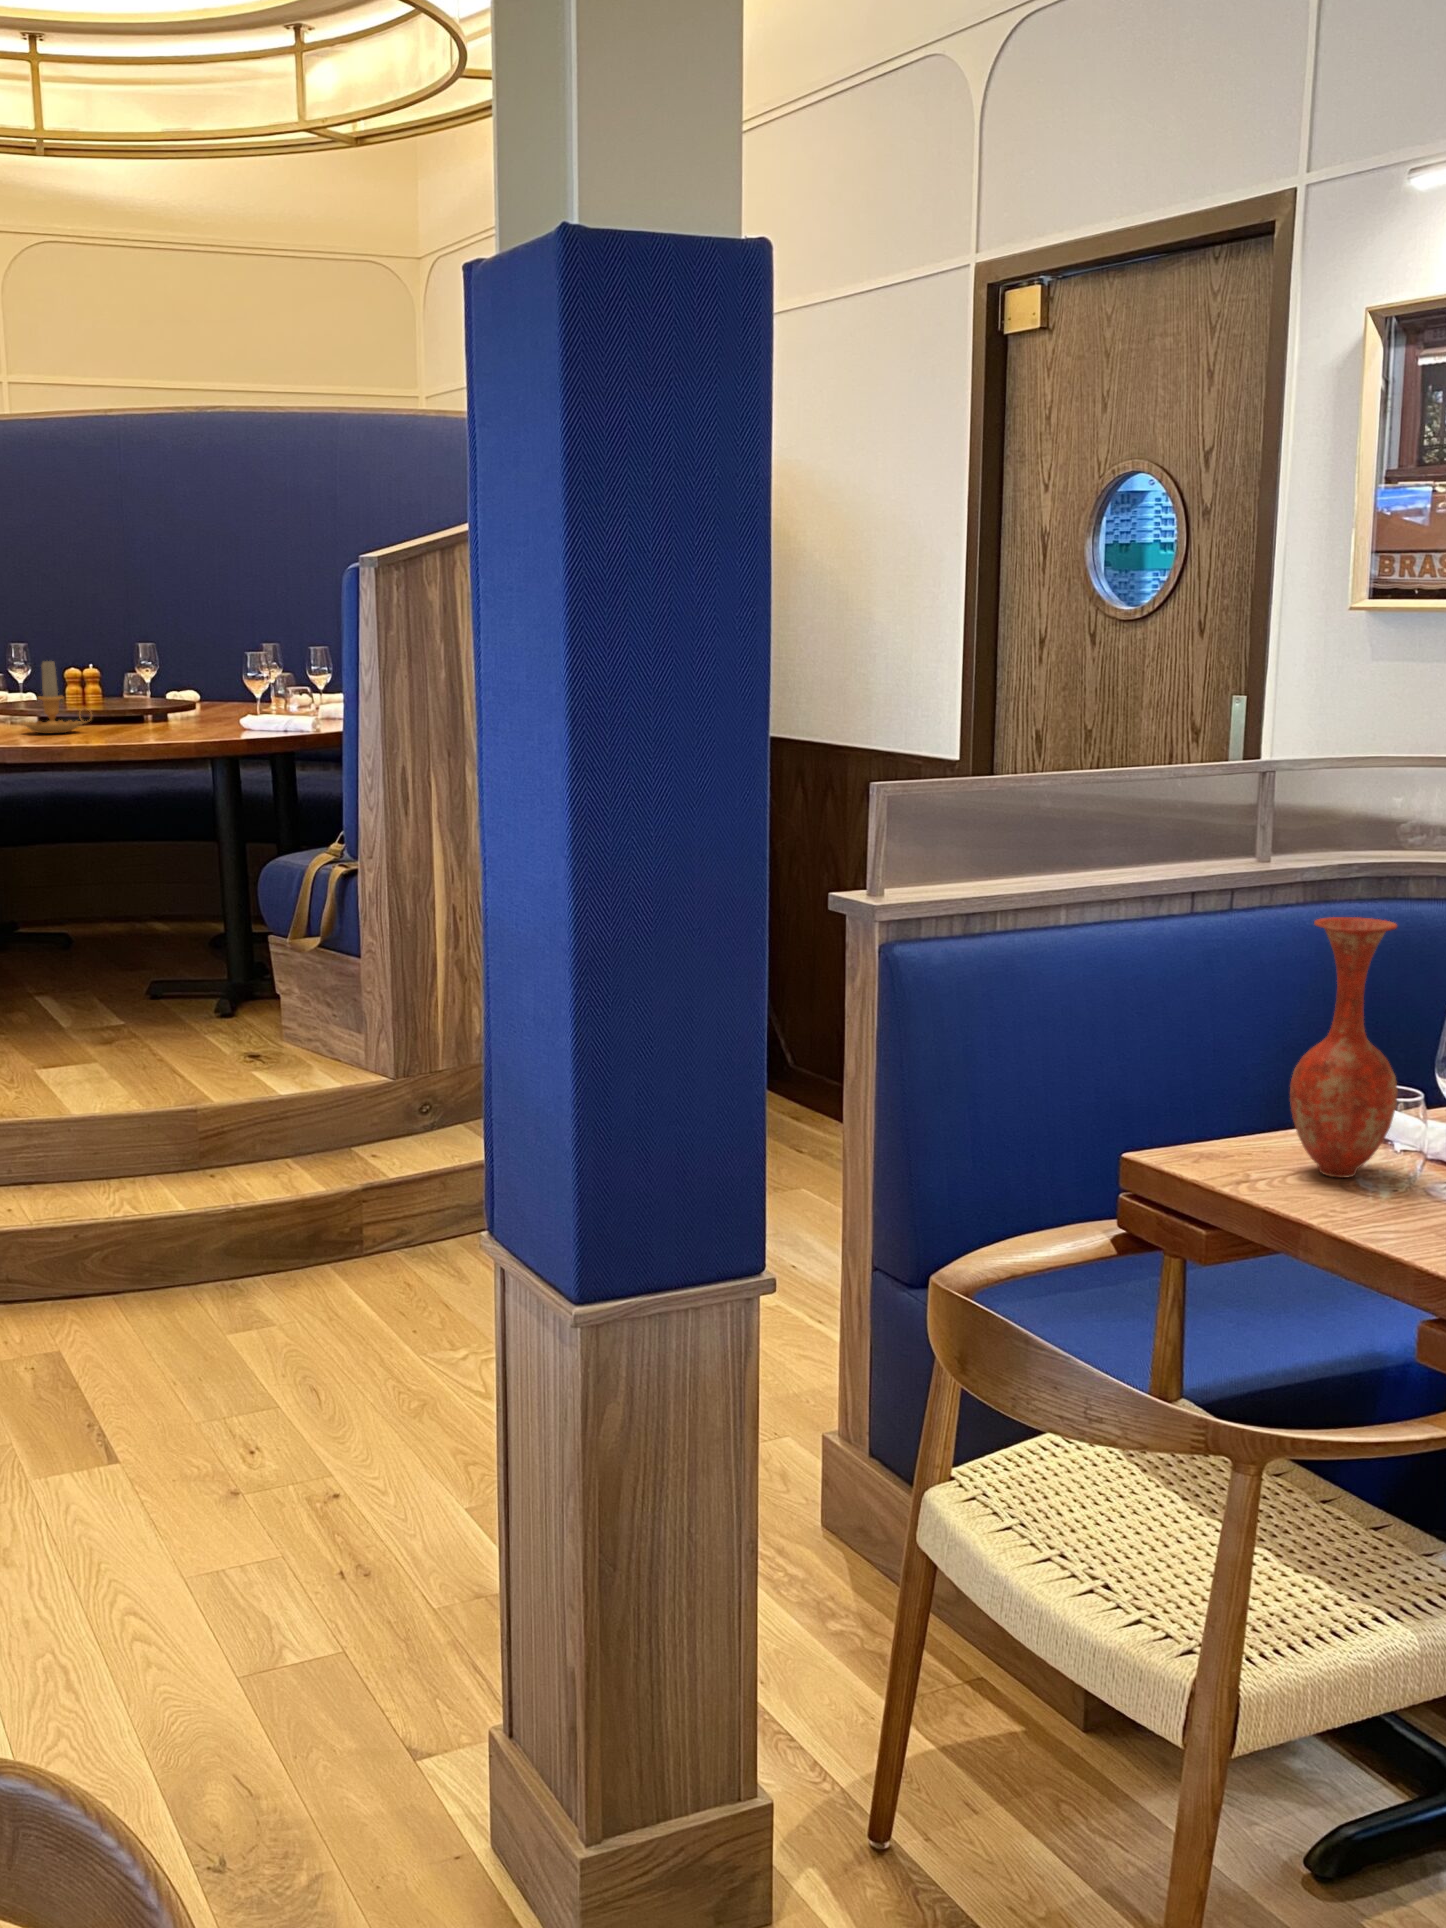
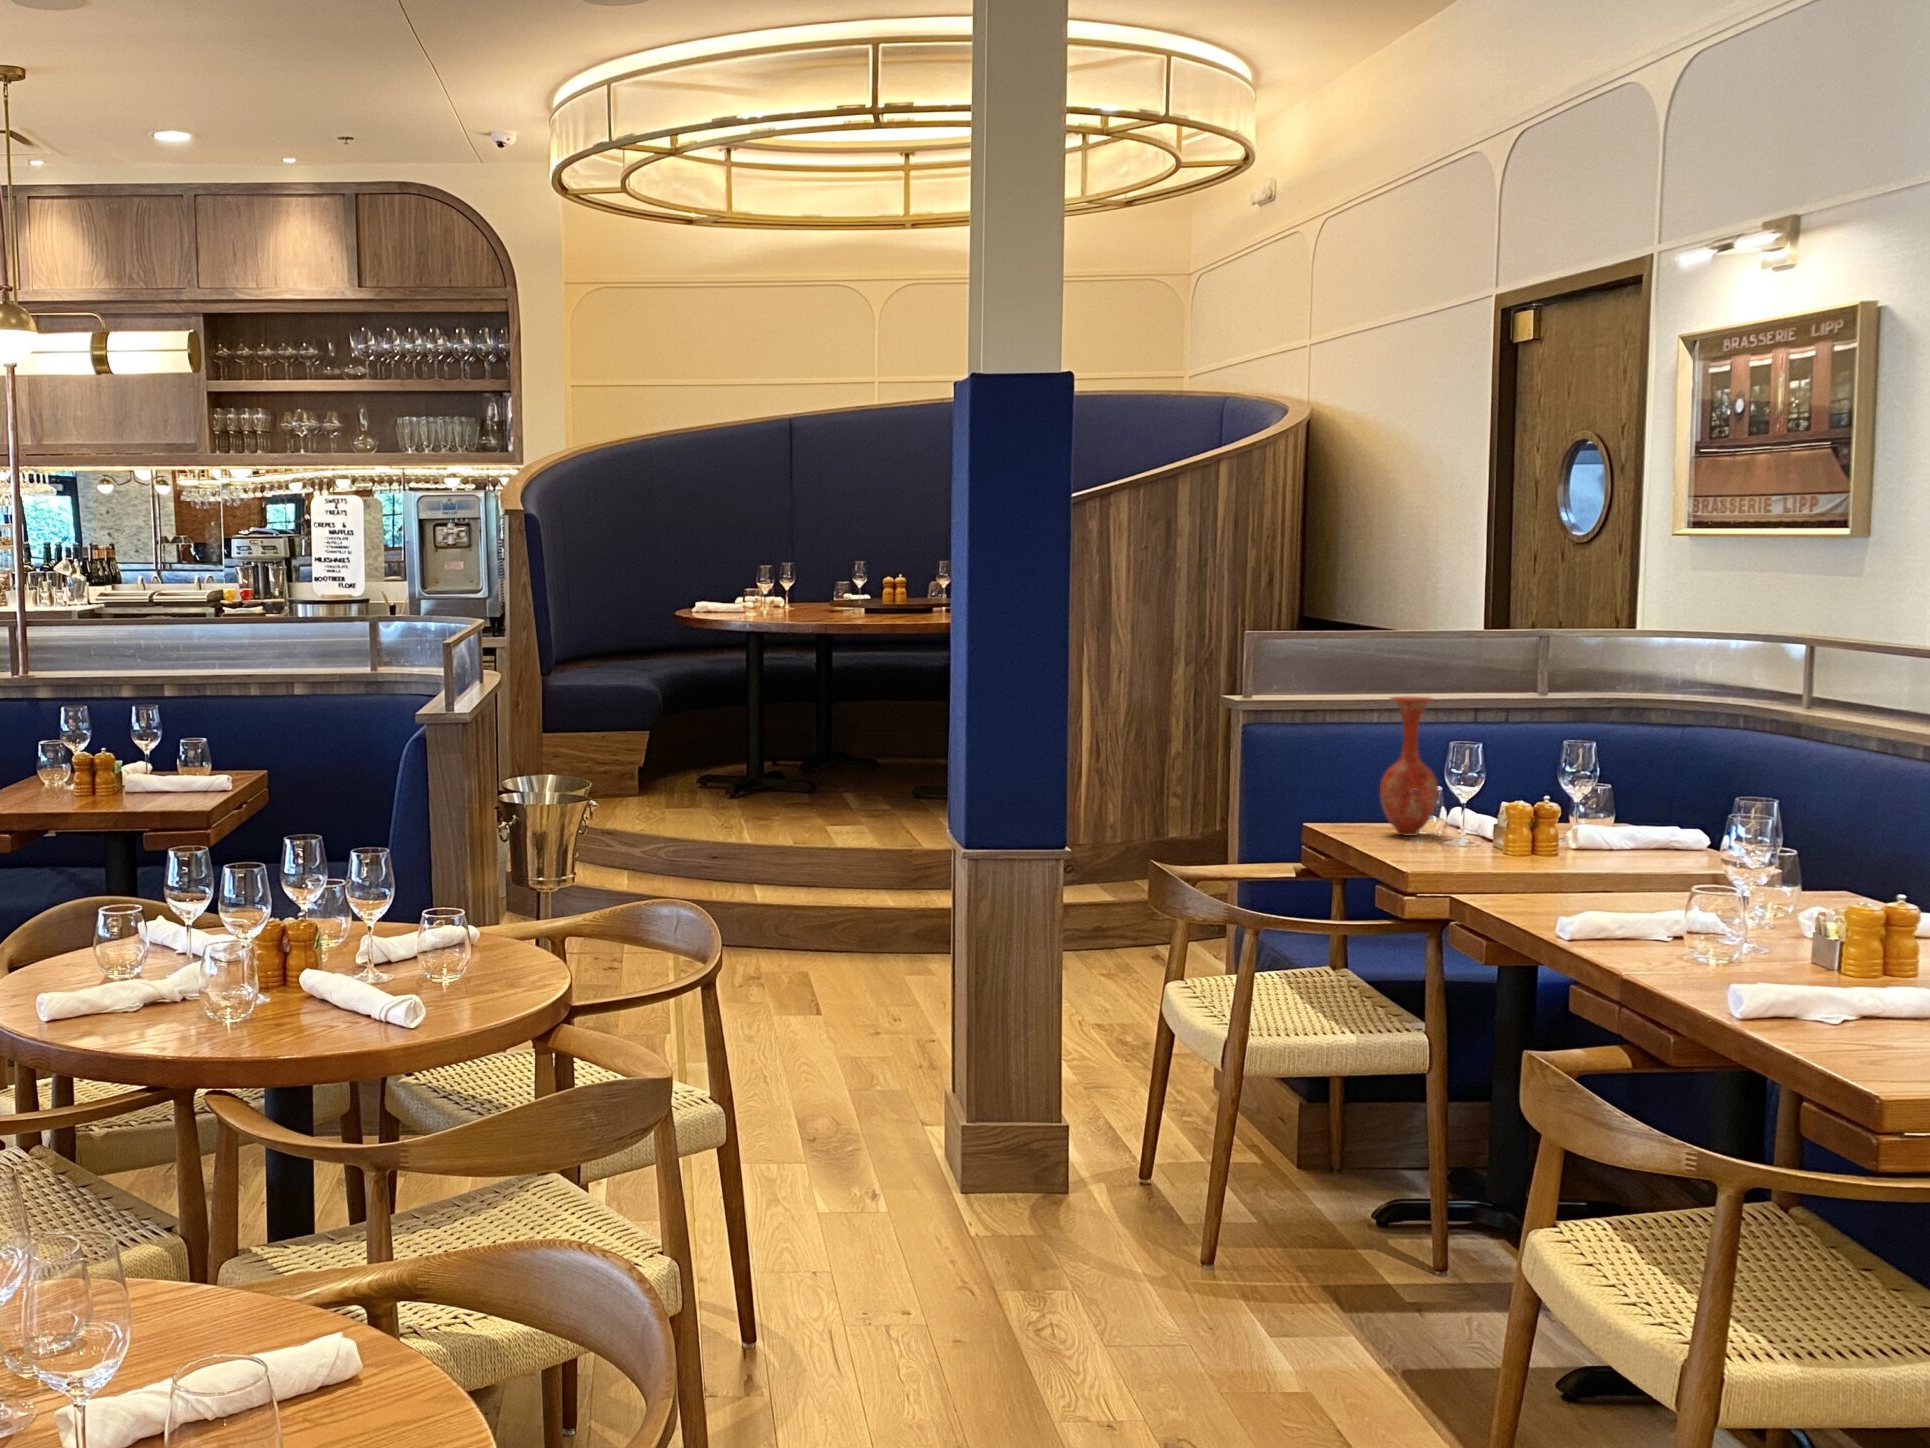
candle: present [24,661,85,733] -> none [841,567,884,616]

